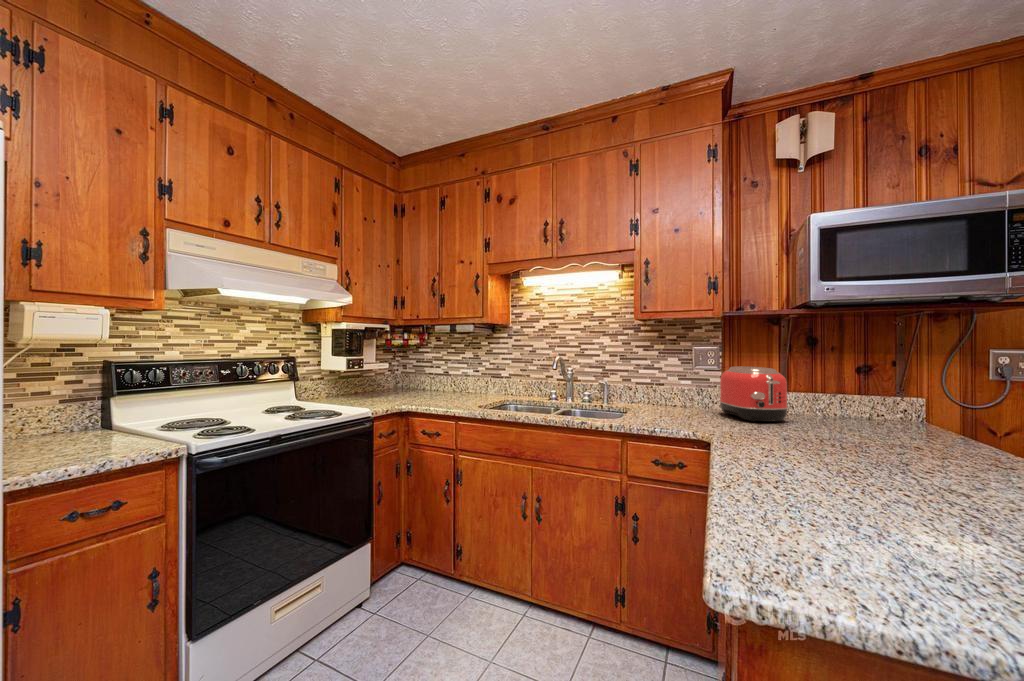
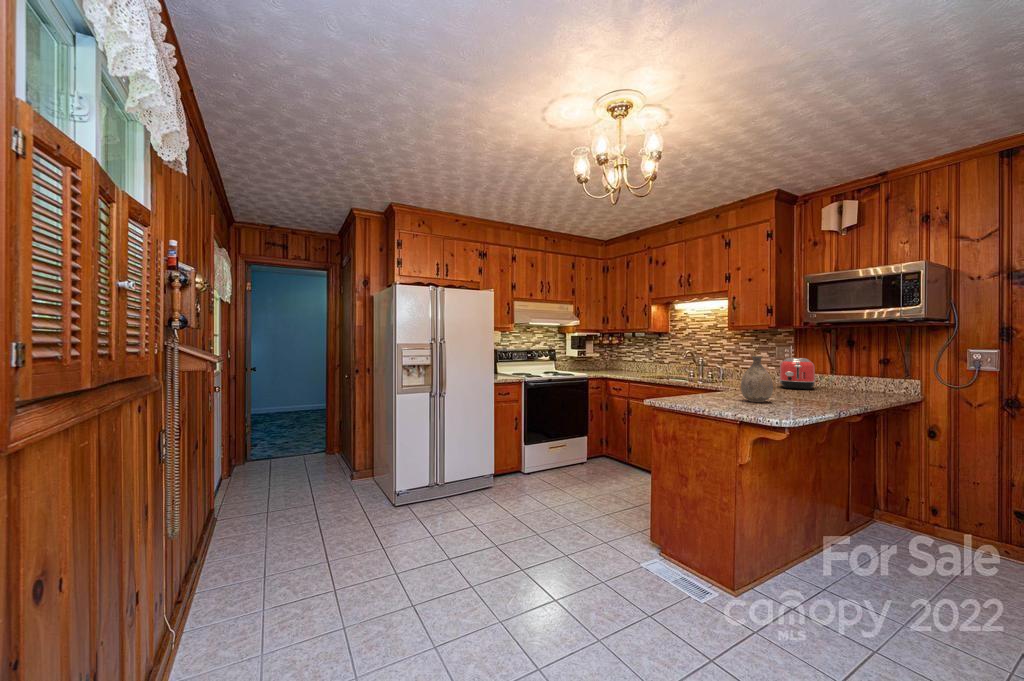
vase: none [841,370,941,499] -> present [741,356,773,402]

